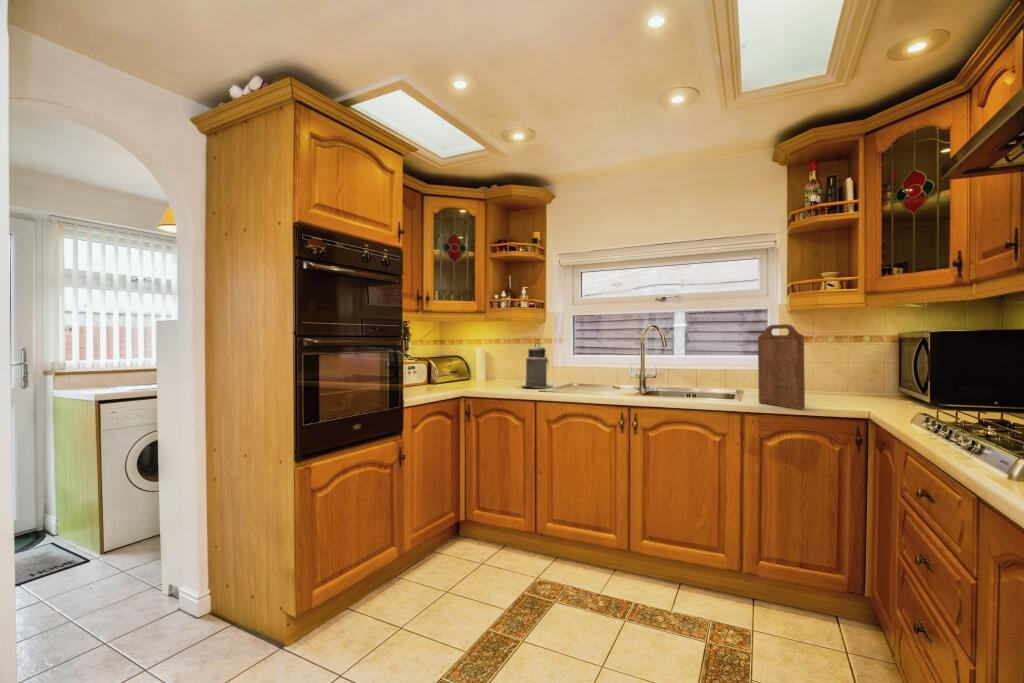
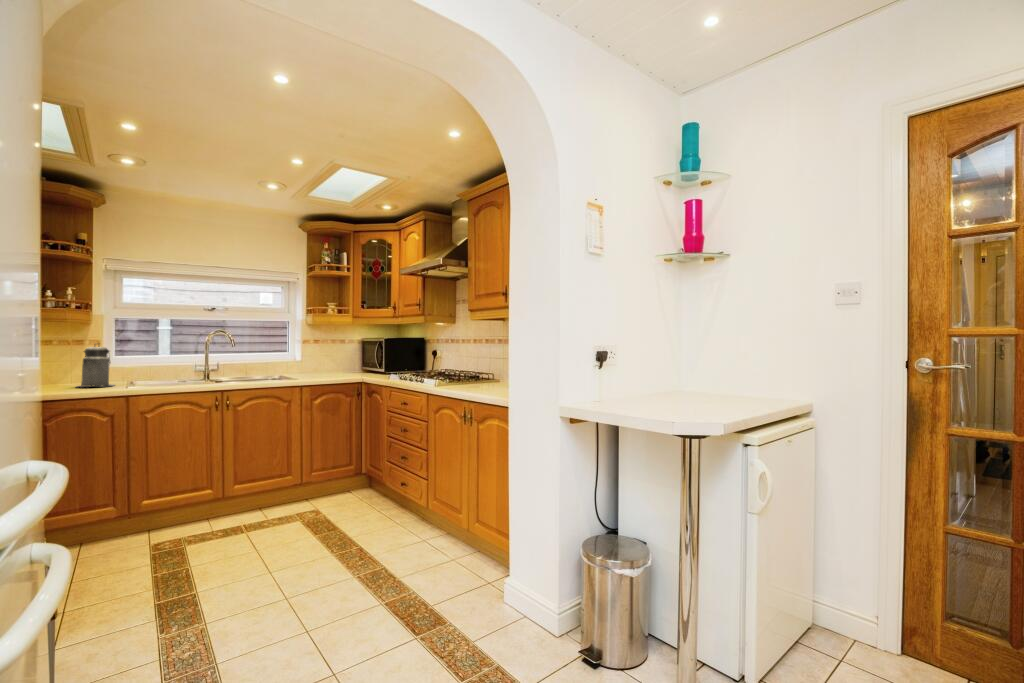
cutting board: present [758,324,805,409] -> none [309,333,337,380]

